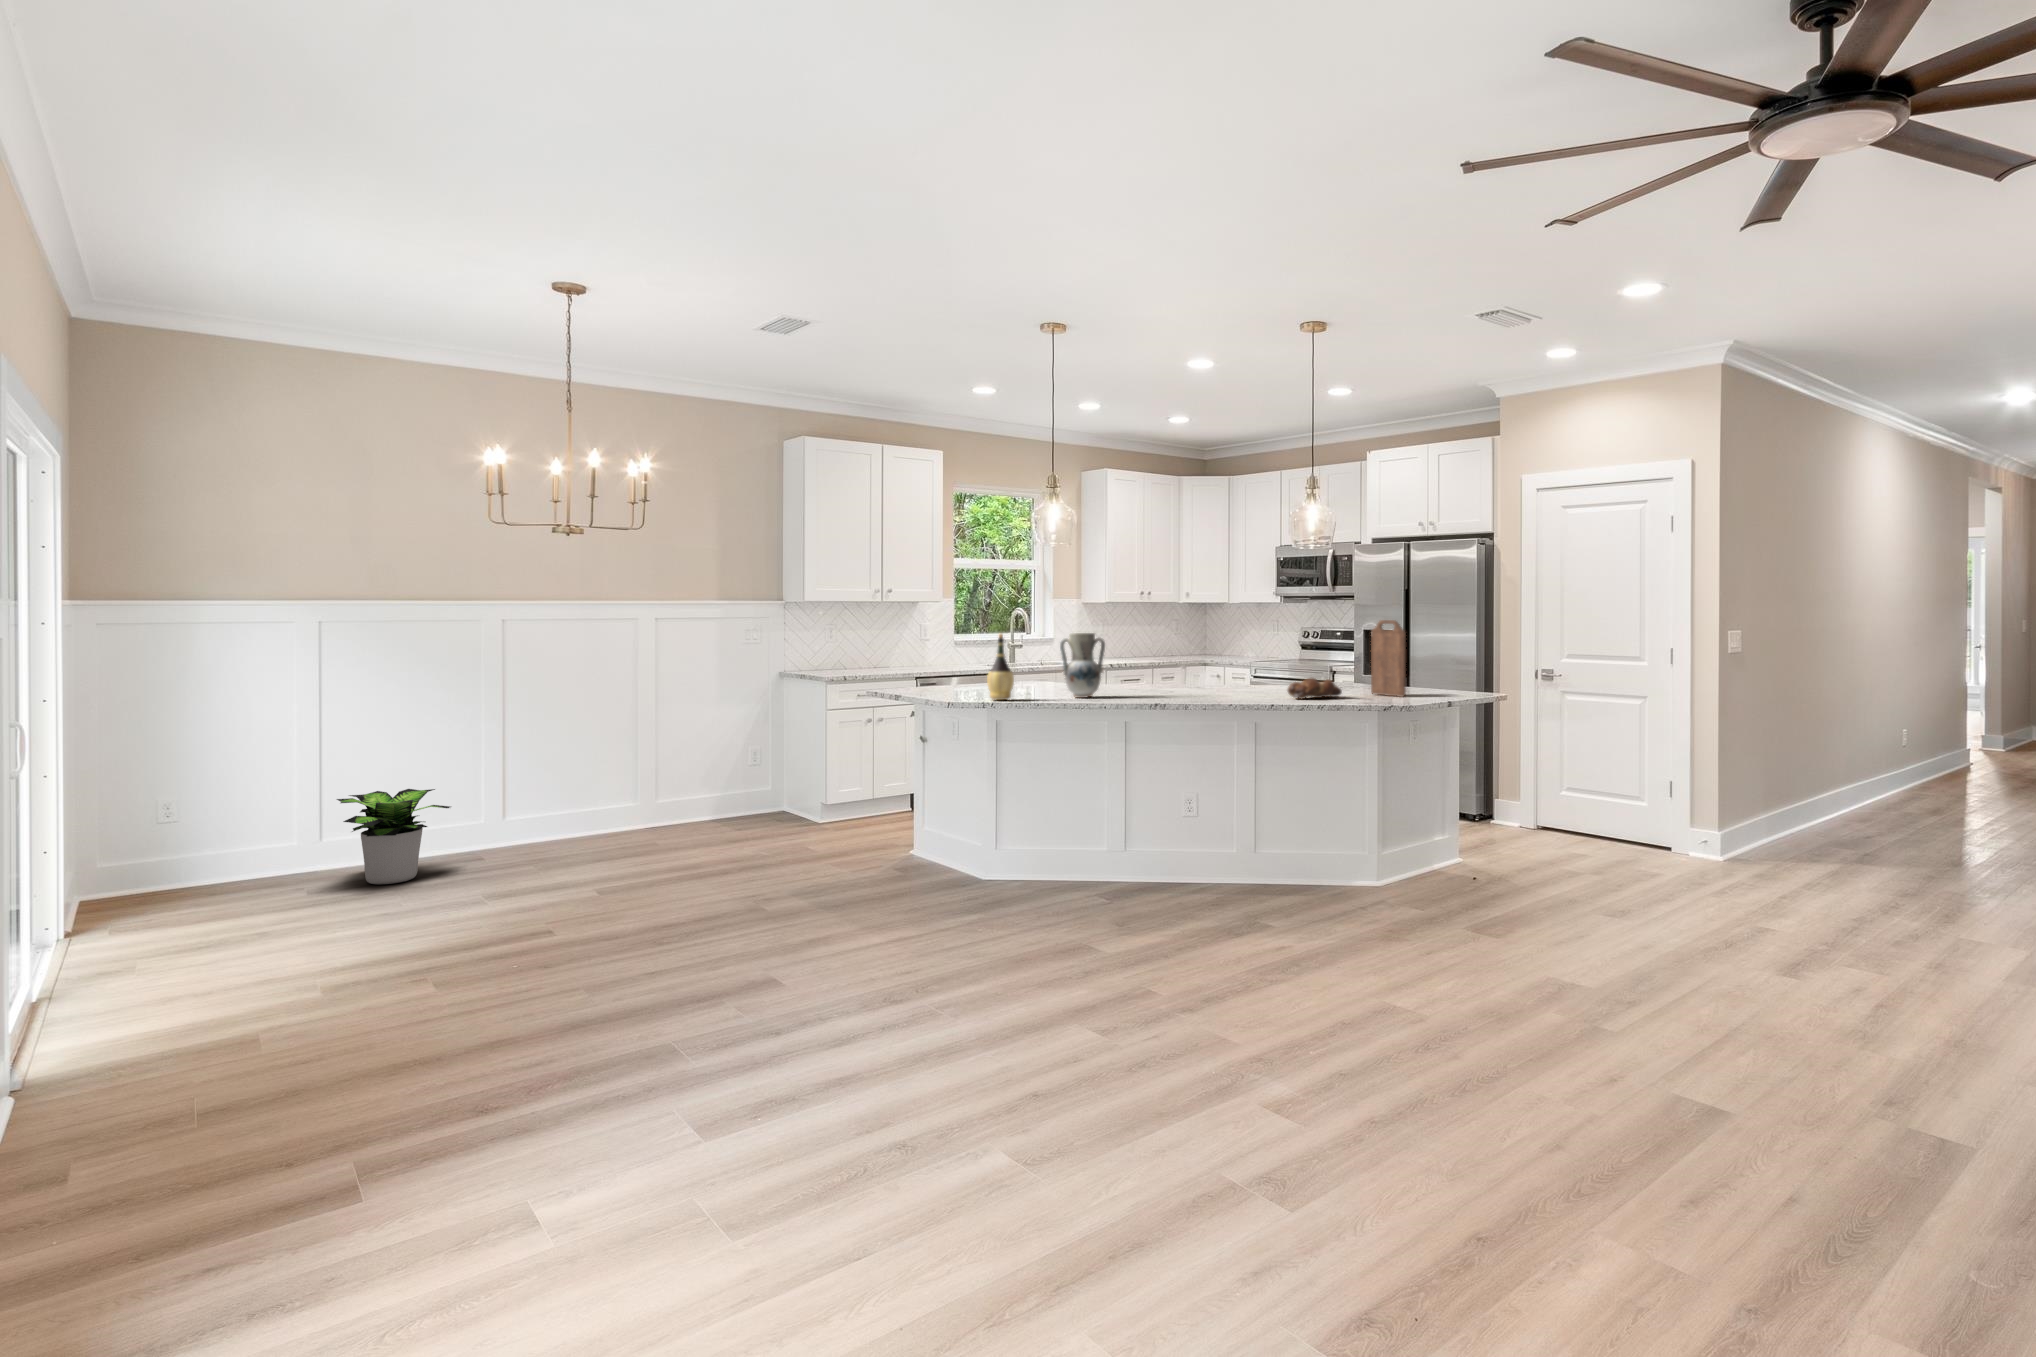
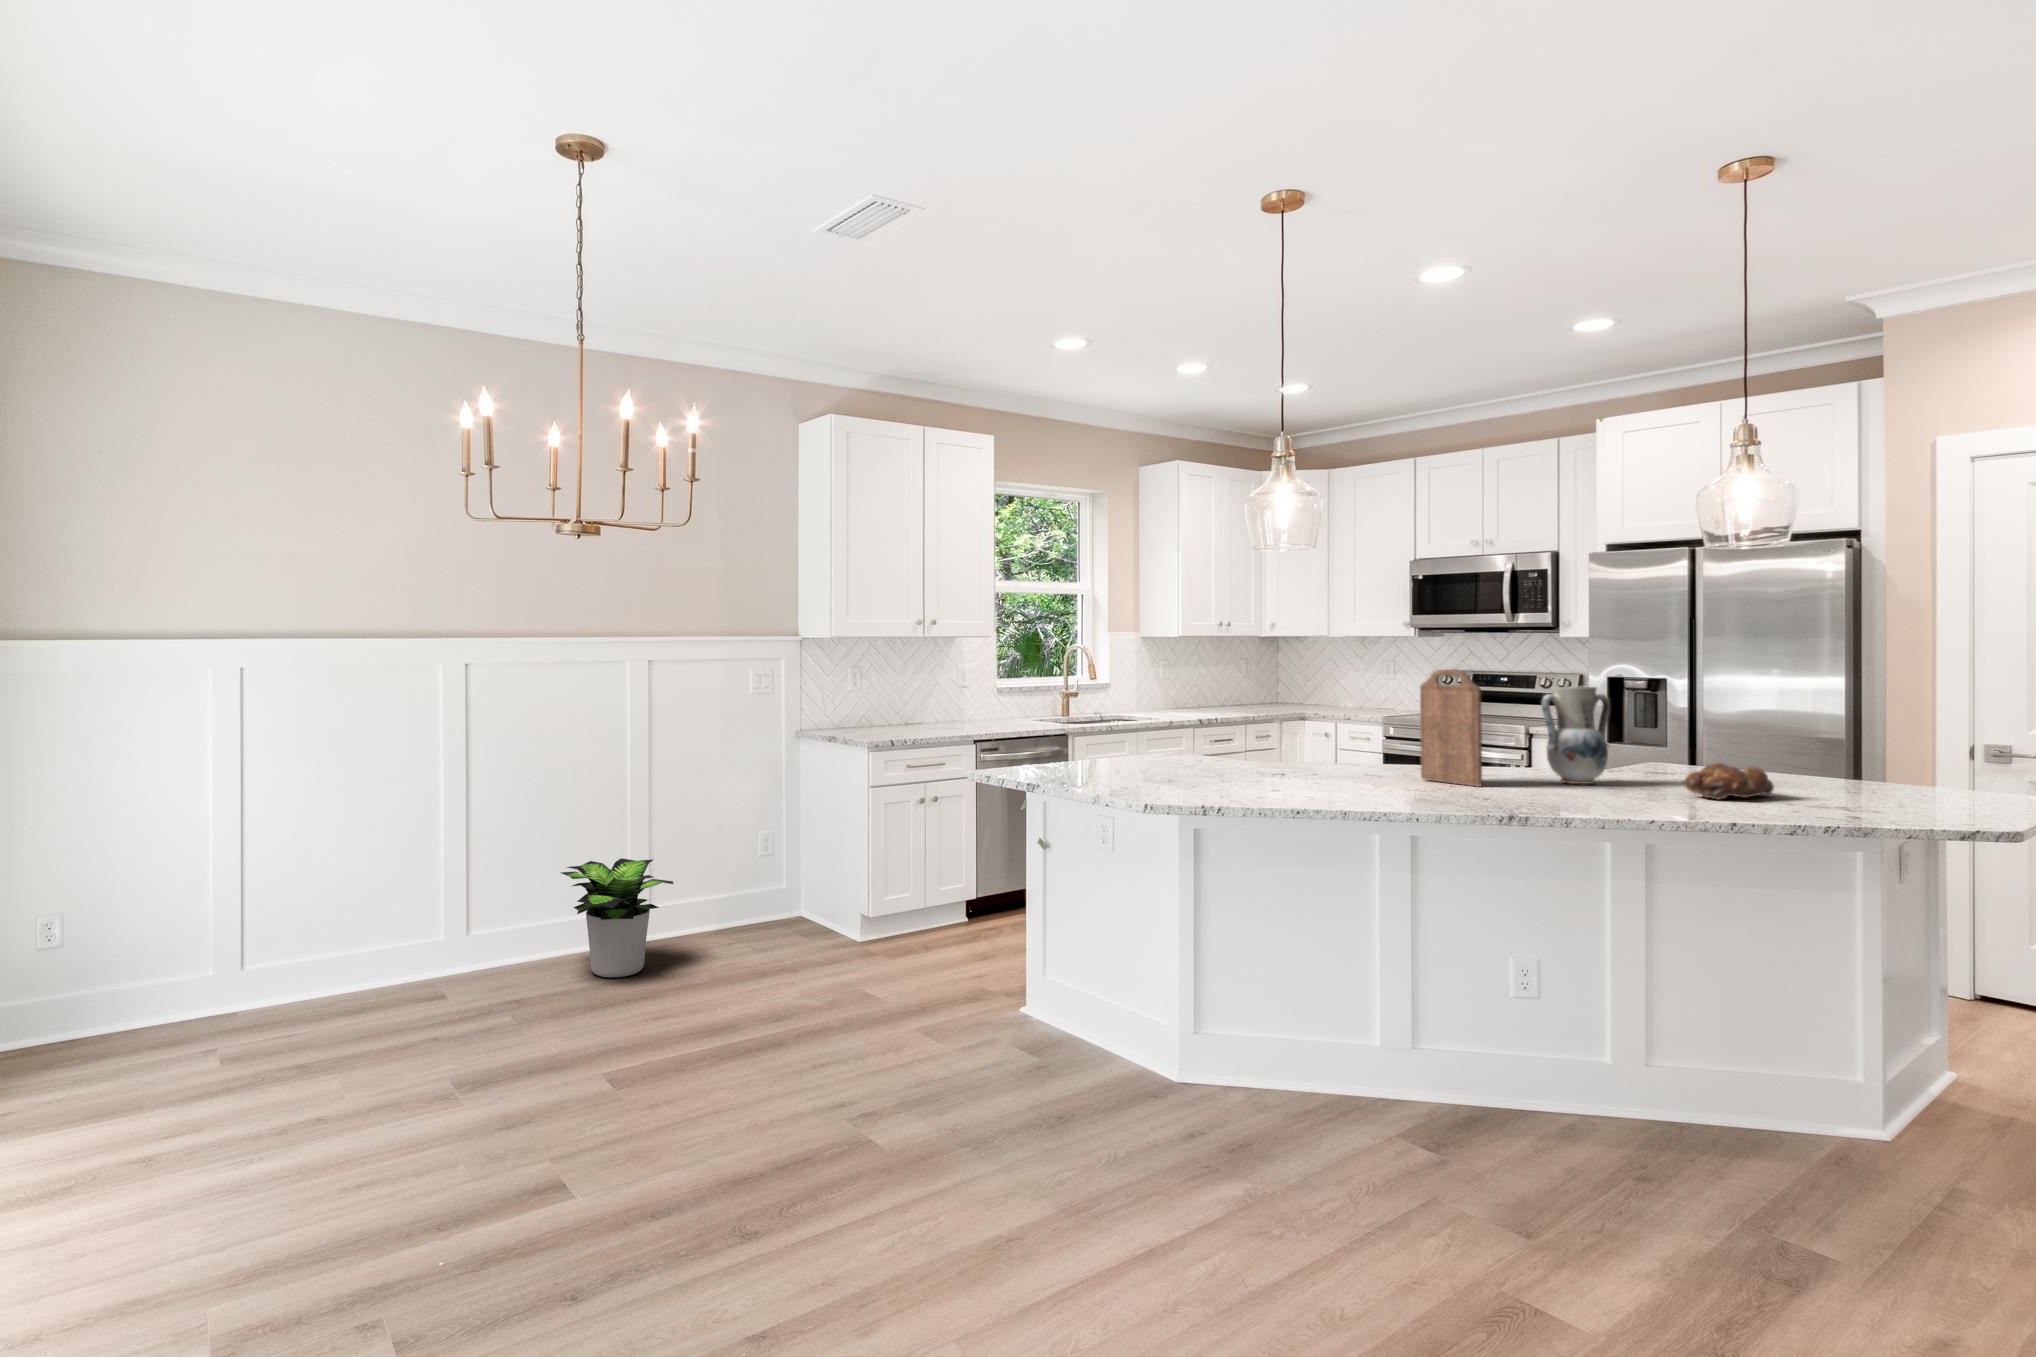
cutting board: present [1371,620,1406,697] -> present [1420,670,1482,787]
vase: present [1060,633,1105,698] -> present [1542,687,1610,784]
wine bottle: present [987,634,1014,700] -> none [1196,690,1238,793]
potted plant: present [337,789,450,884] -> present [561,858,673,977]

